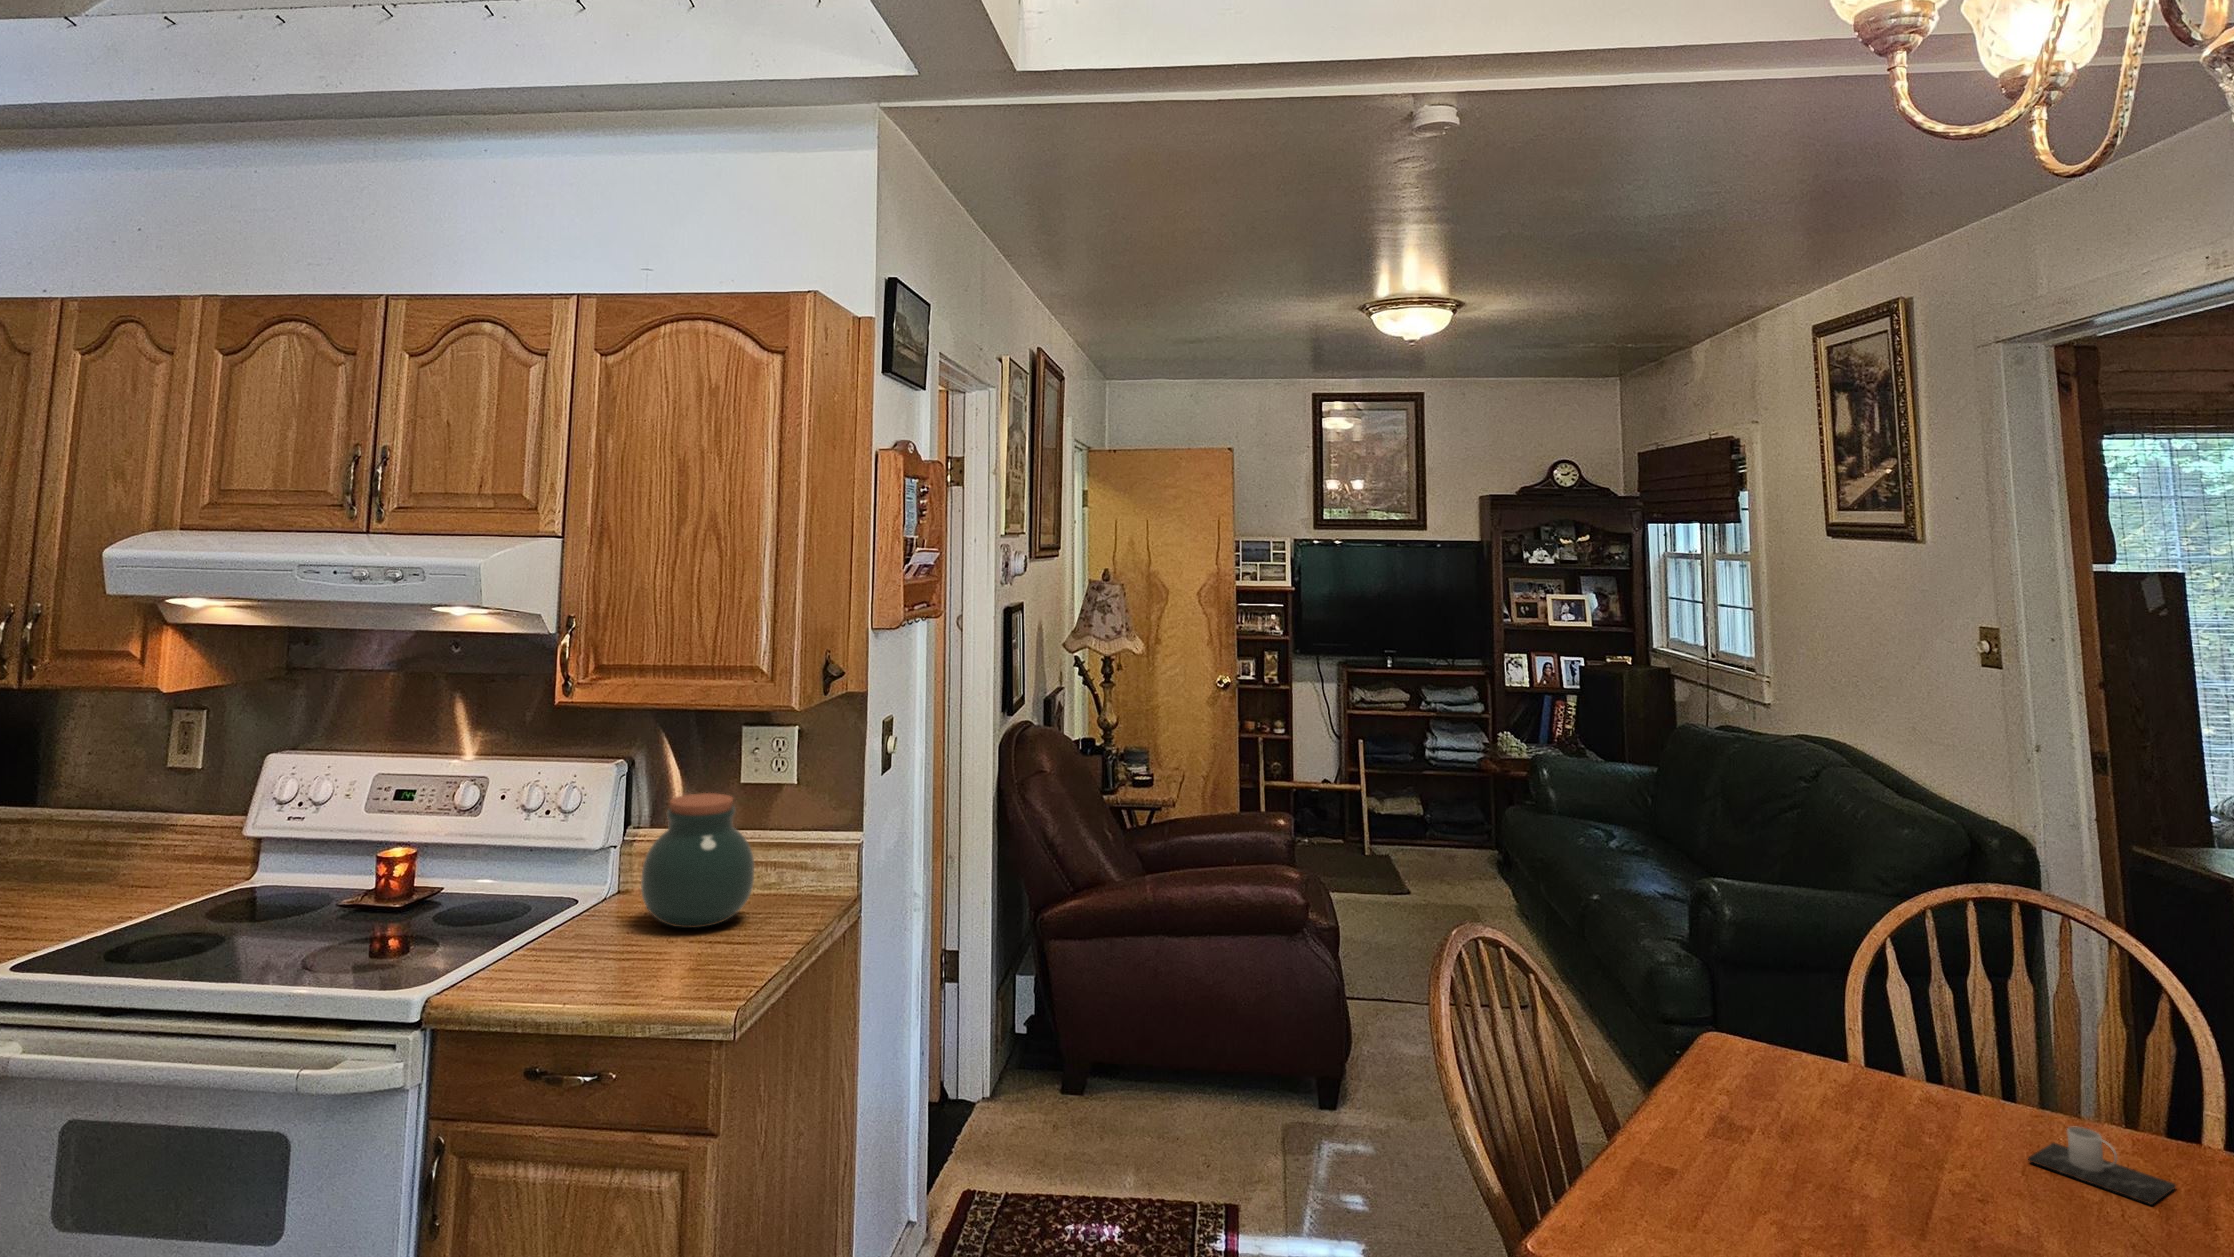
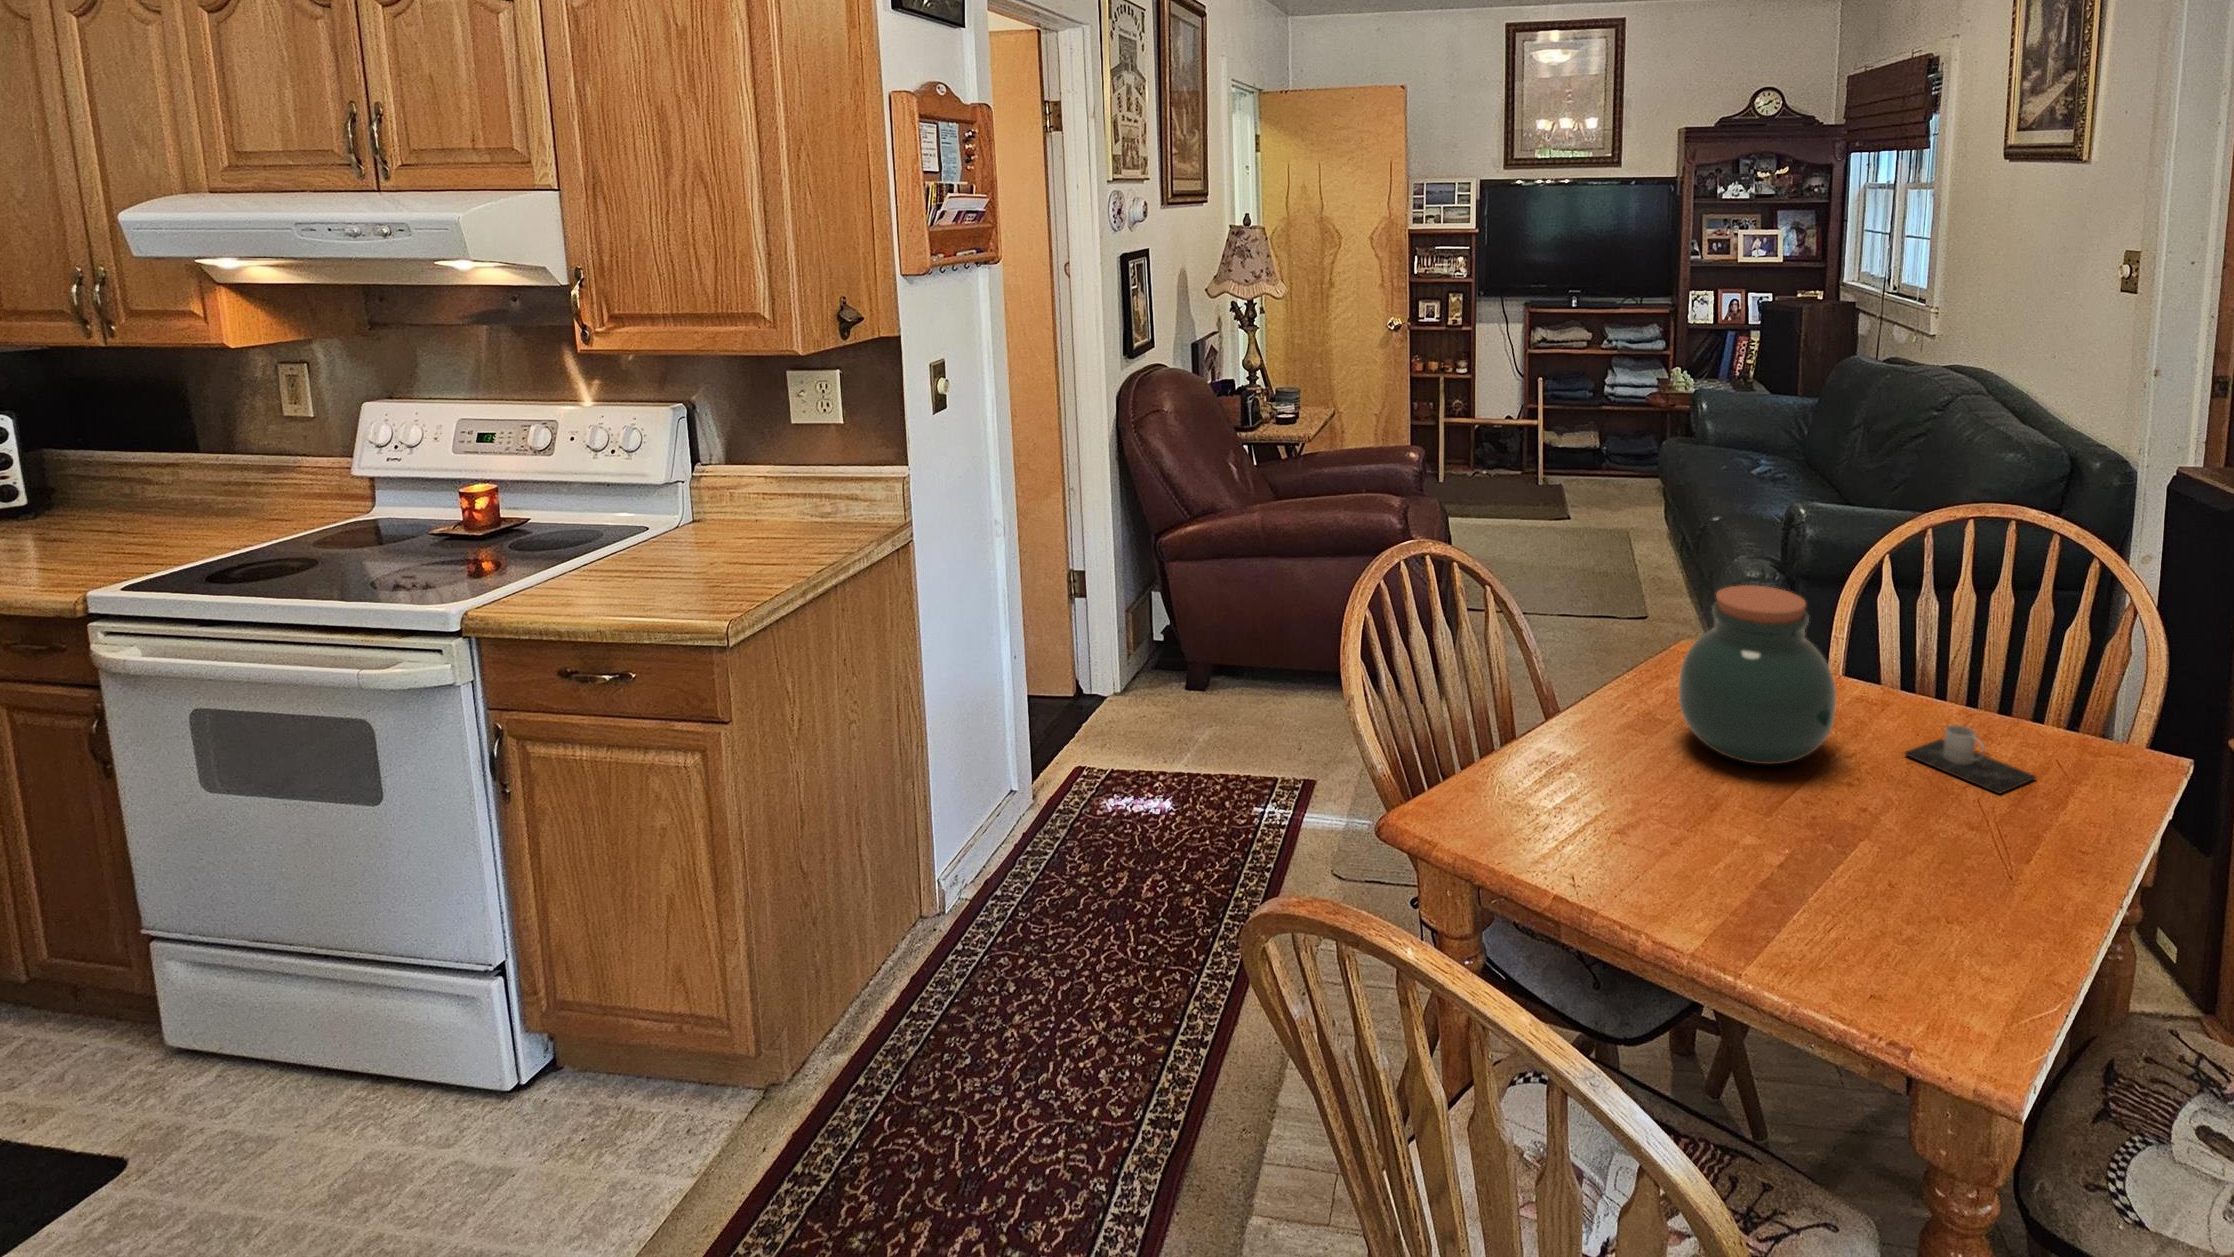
jar: present [641,793,754,928] -> present [1679,585,1836,764]

